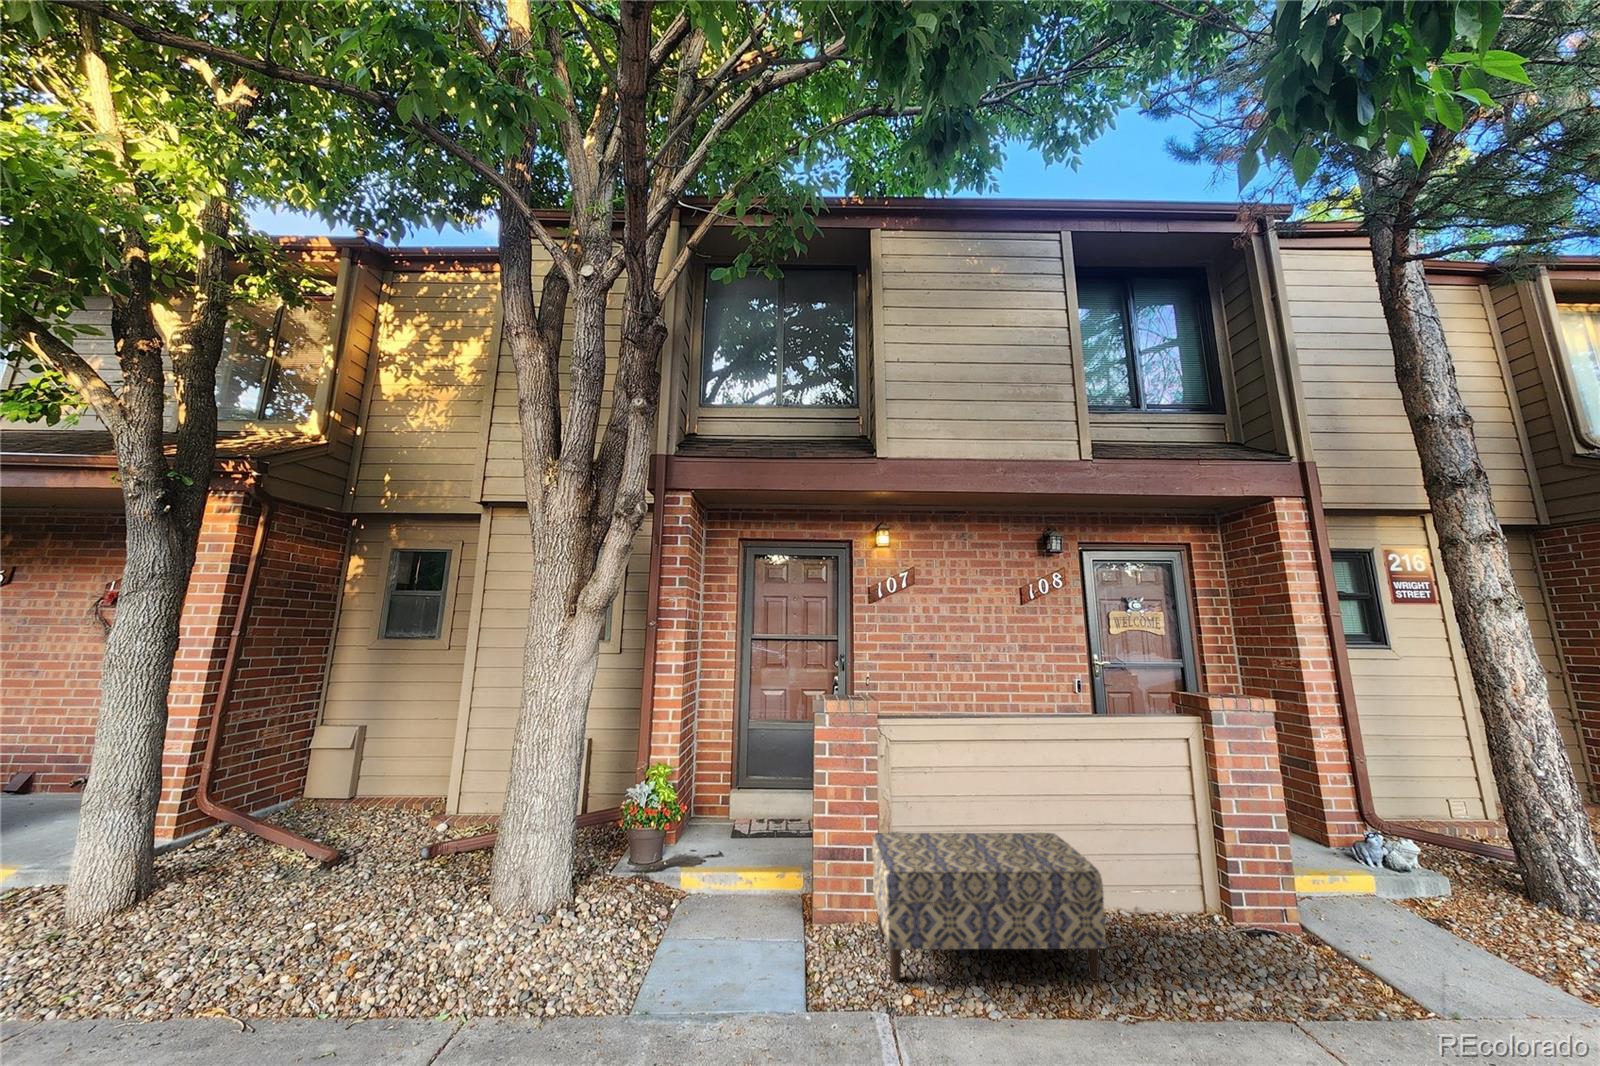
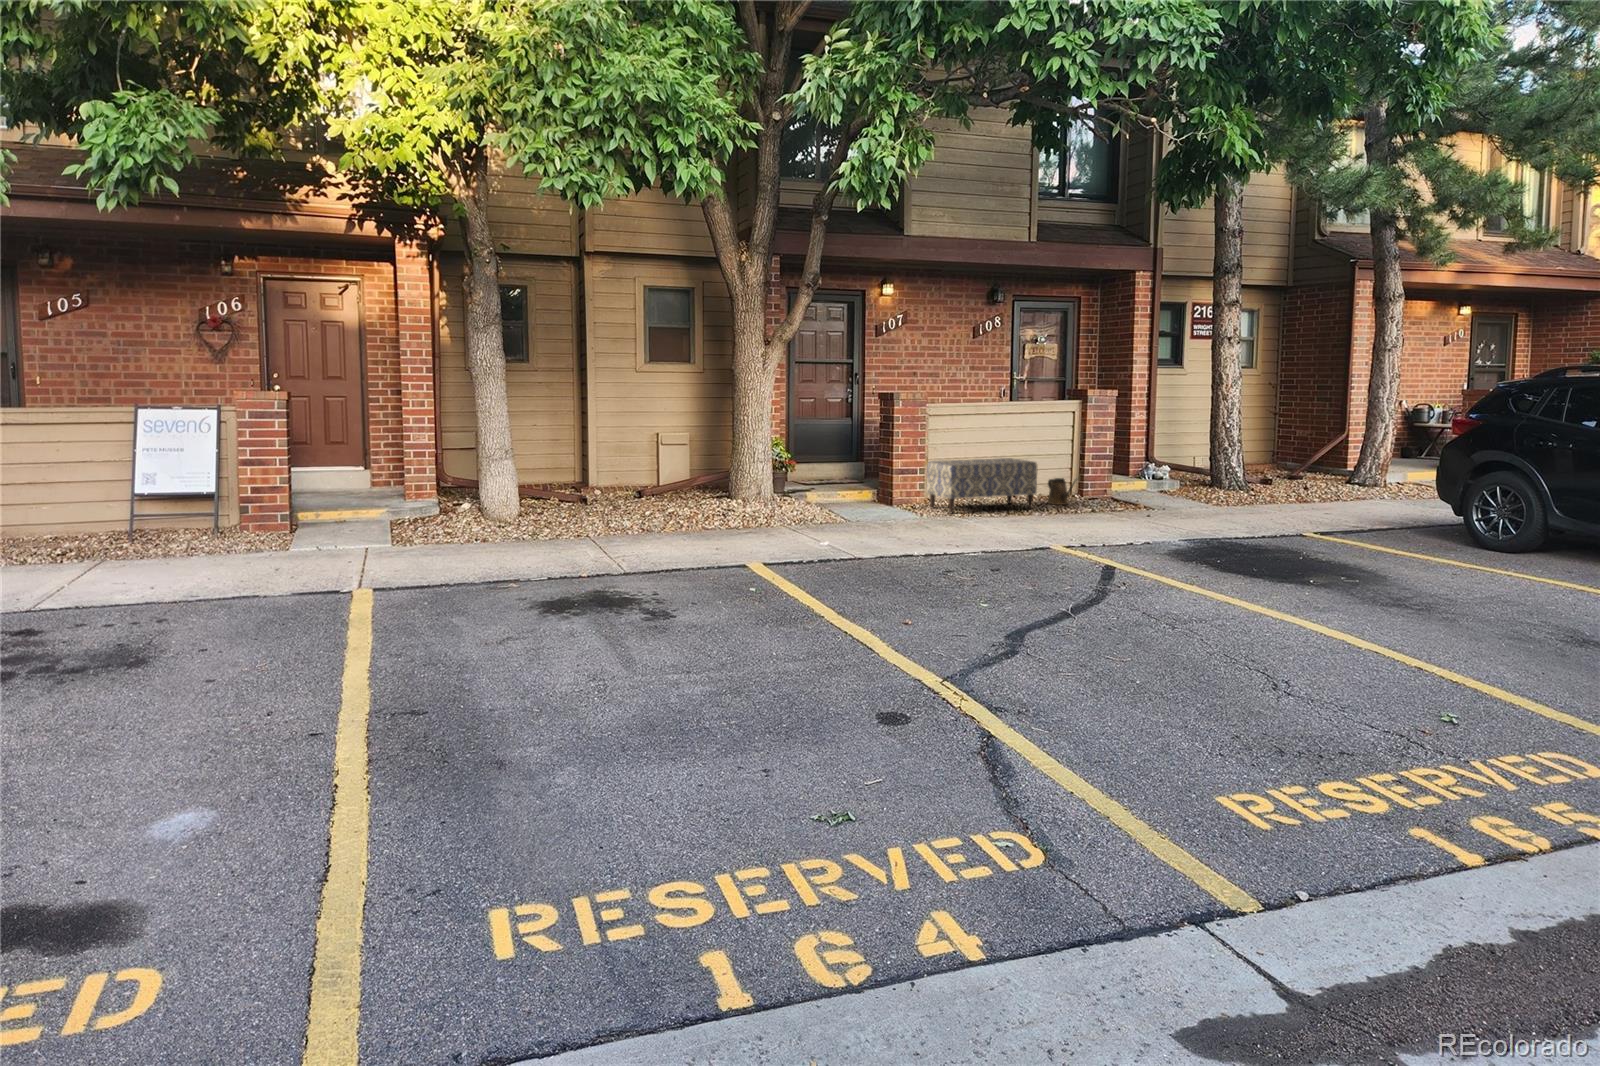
watering can: none [1144,882,1212,960] -> present [1047,478,1076,505]

